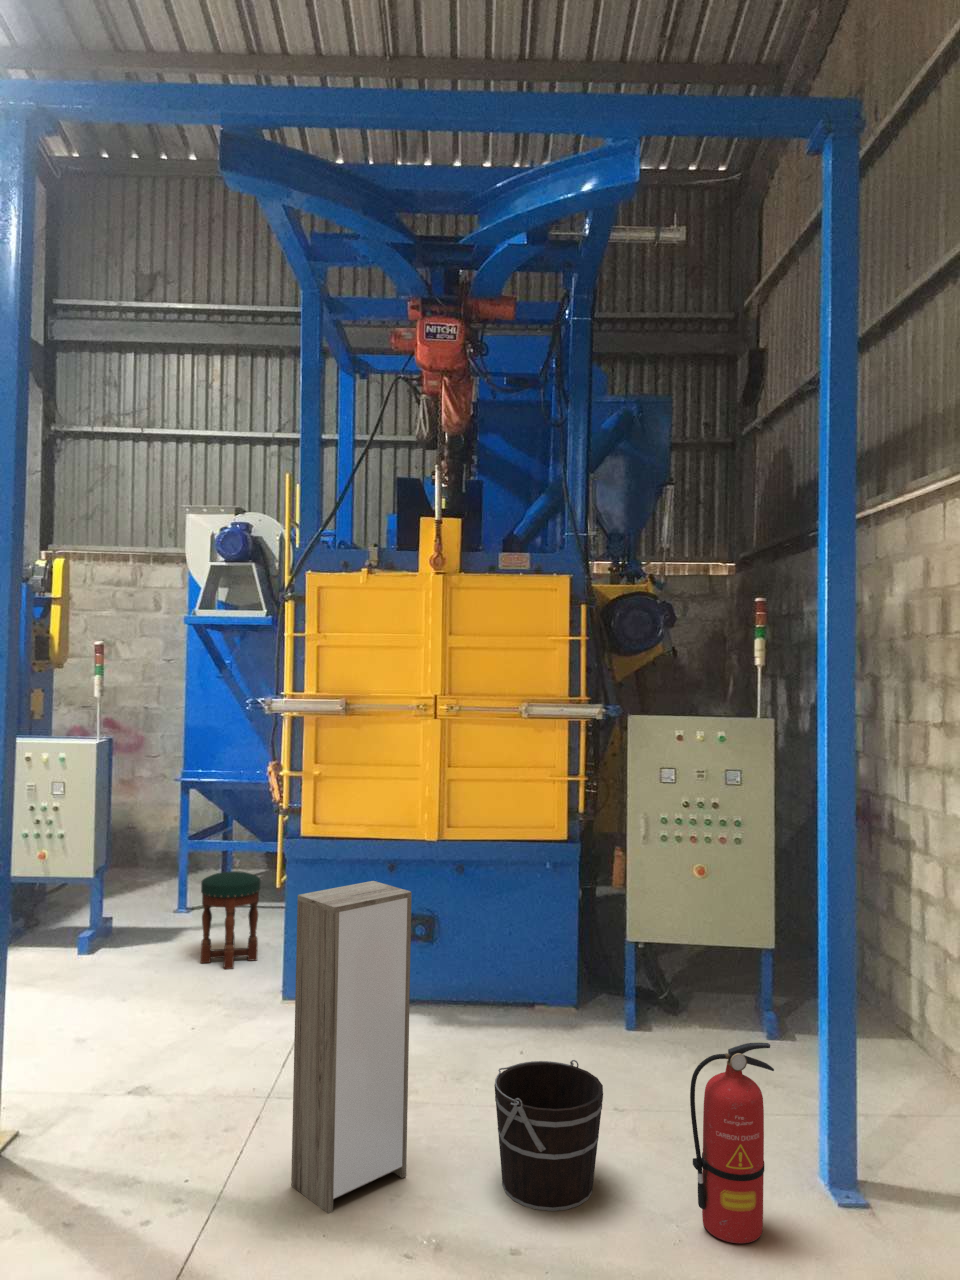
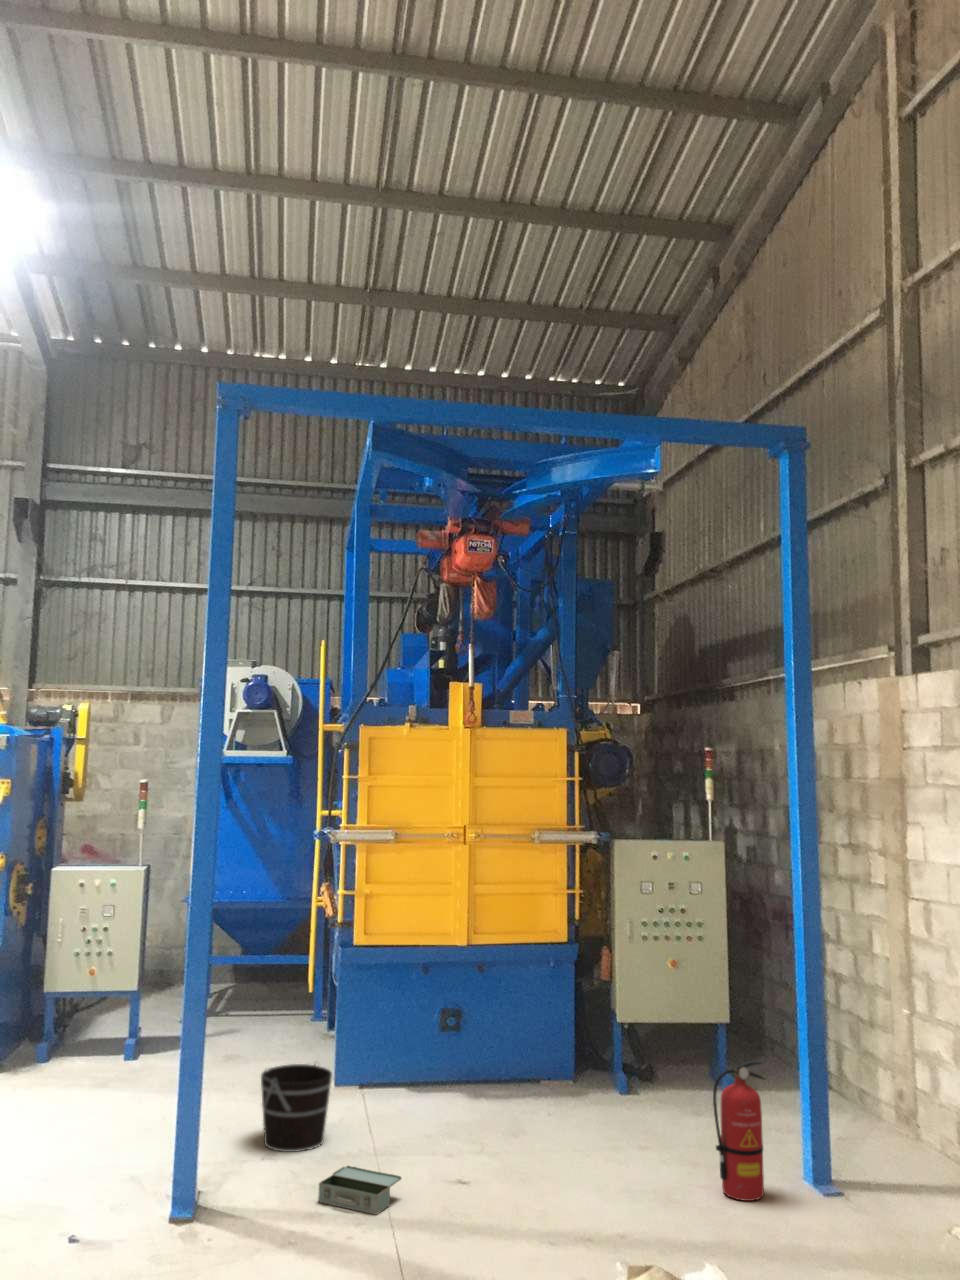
stool: present [201,871,260,969] -> none [235,985,289,1072]
storage cabinet: present [291,881,412,1213] -> none [427,963,509,1205]
bucket: present [494,1060,603,1211] -> present [261,1064,332,1152]
toolbox: none [141,1138,253,1222] -> present [318,1166,401,1214]

